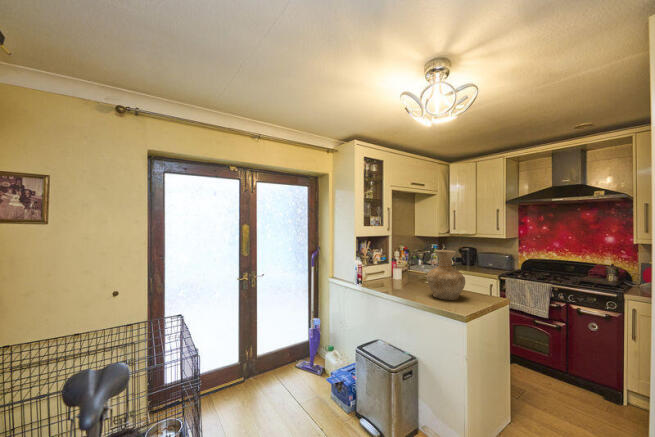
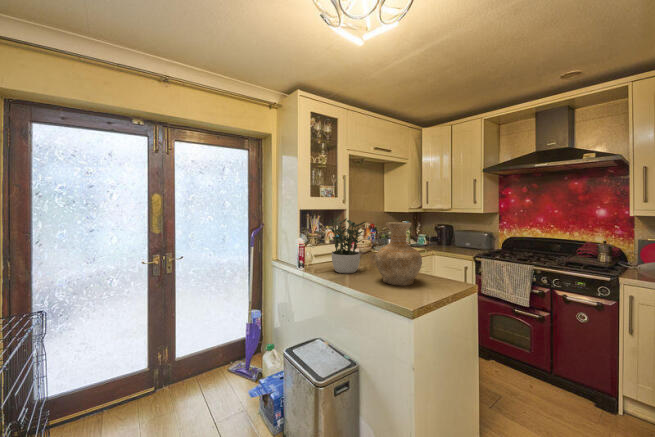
potted plant: none [379,243,414,290] -> present [327,216,365,273]

